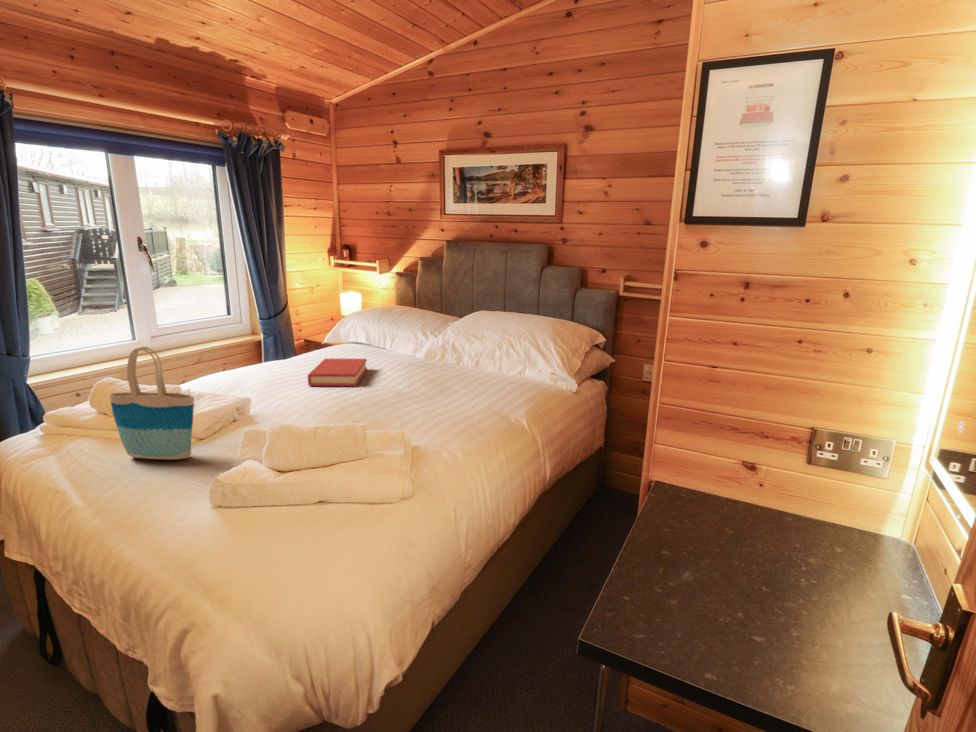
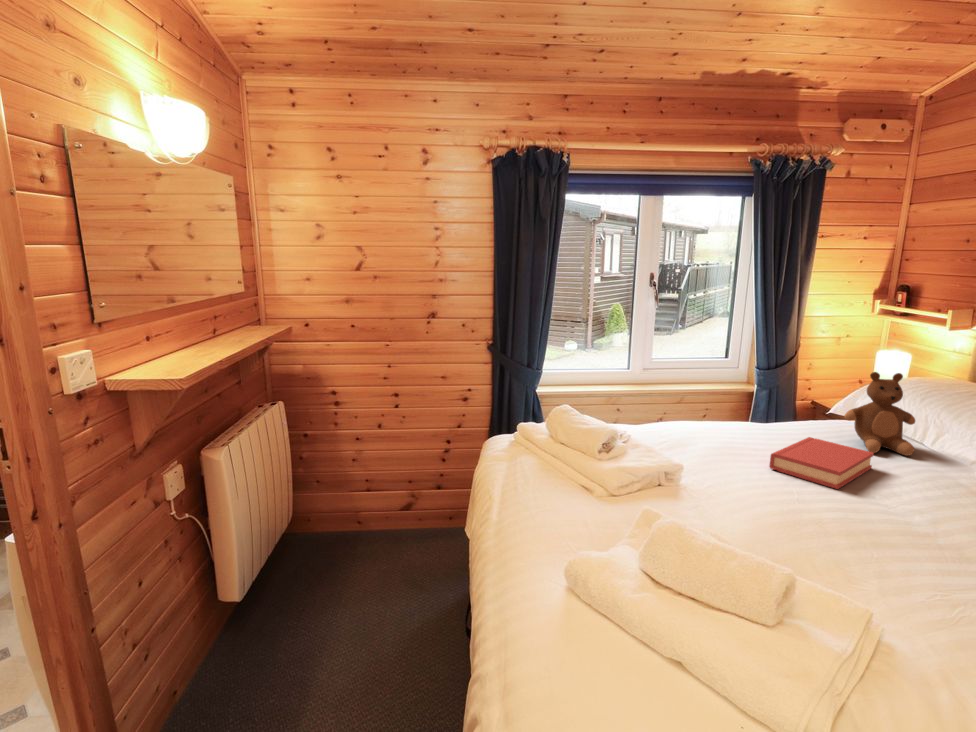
teddy bear: none [341,304,384,361] -> present [845,372,915,456]
tote bag: present [109,347,194,460] -> none [540,385,602,512]

